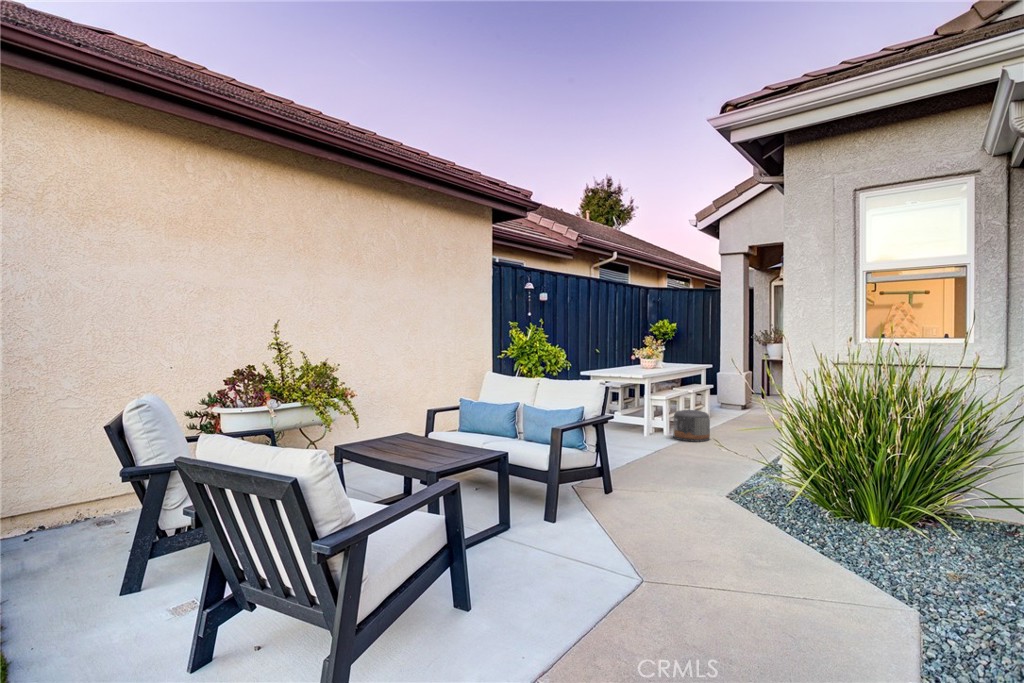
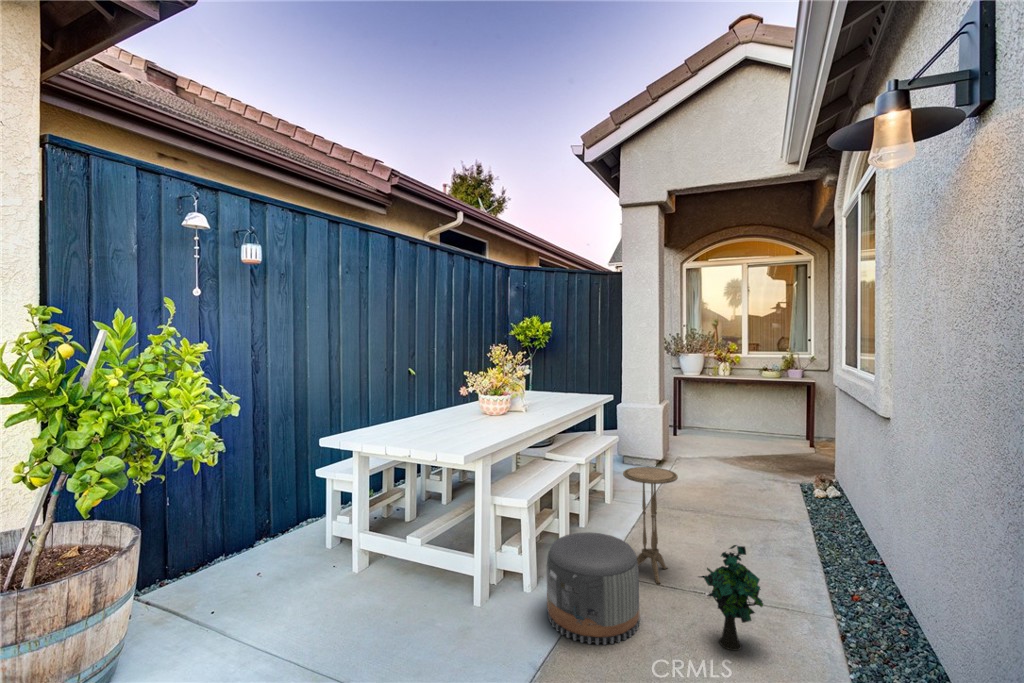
side table: none [707,390,732,435] -> present [623,467,678,584]
decorative plant: none [731,408,755,444] -> present [700,545,763,650]

